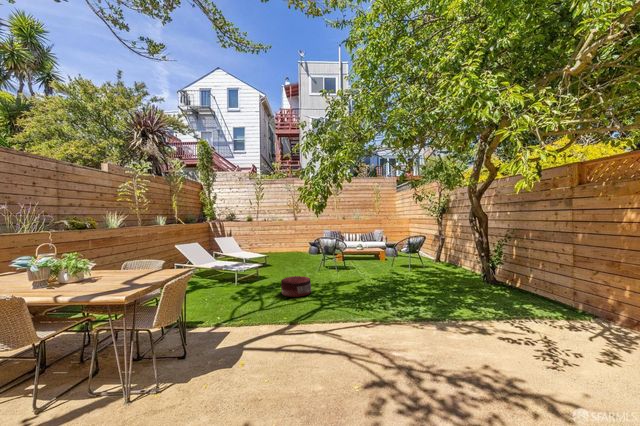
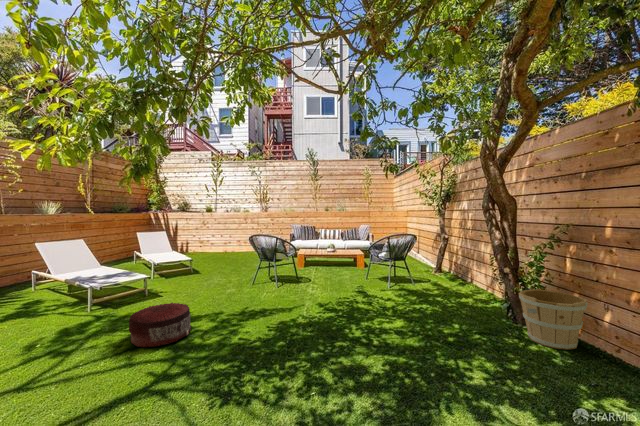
wooden bucket: none [489,264,523,293] -> present [519,288,588,350]

